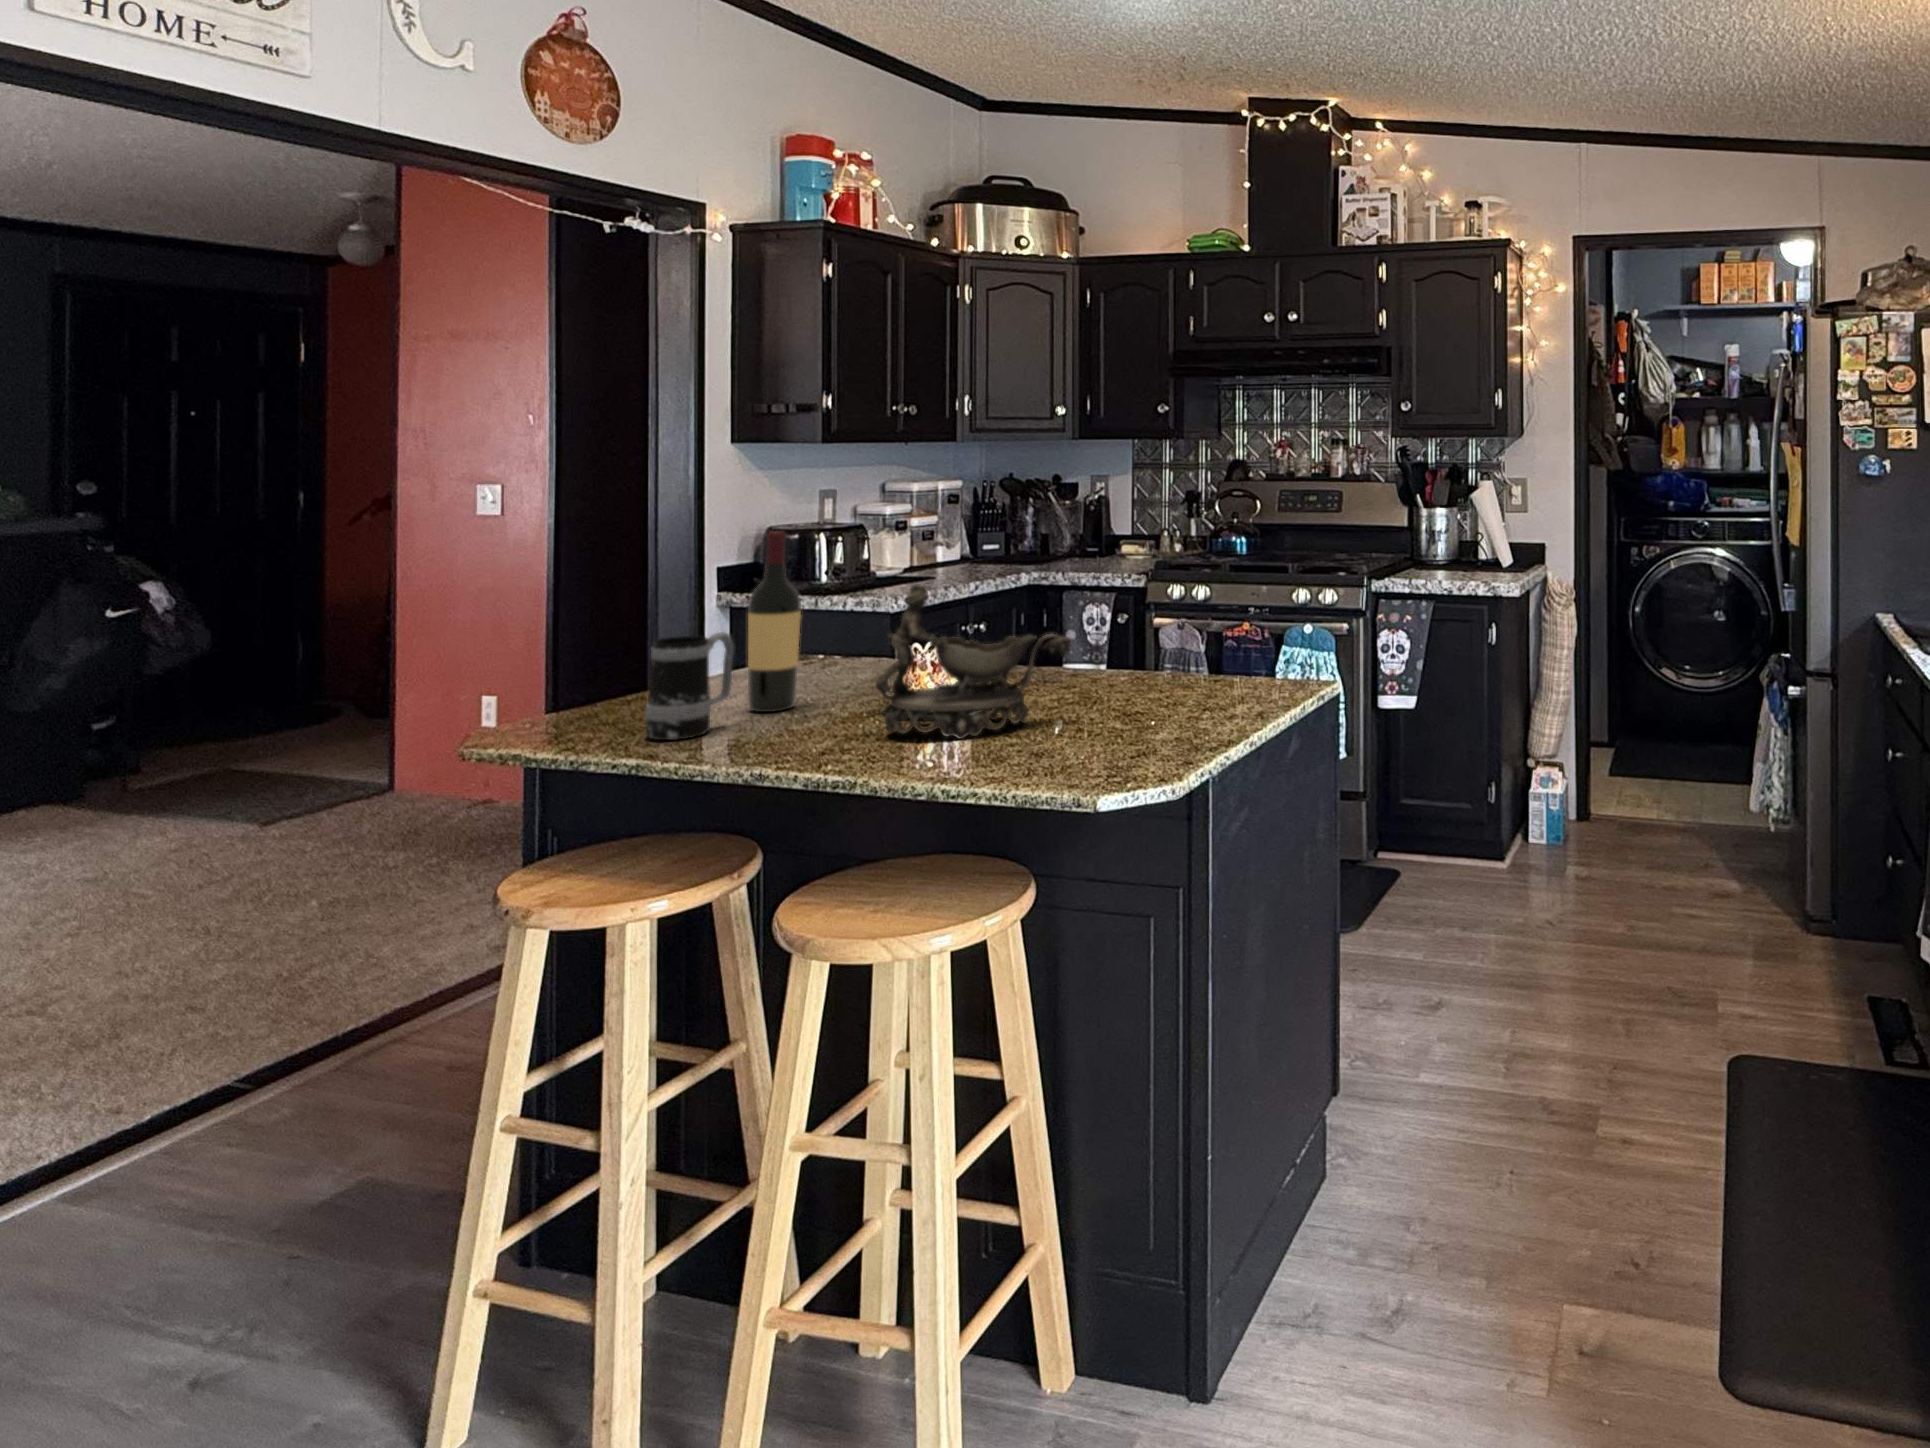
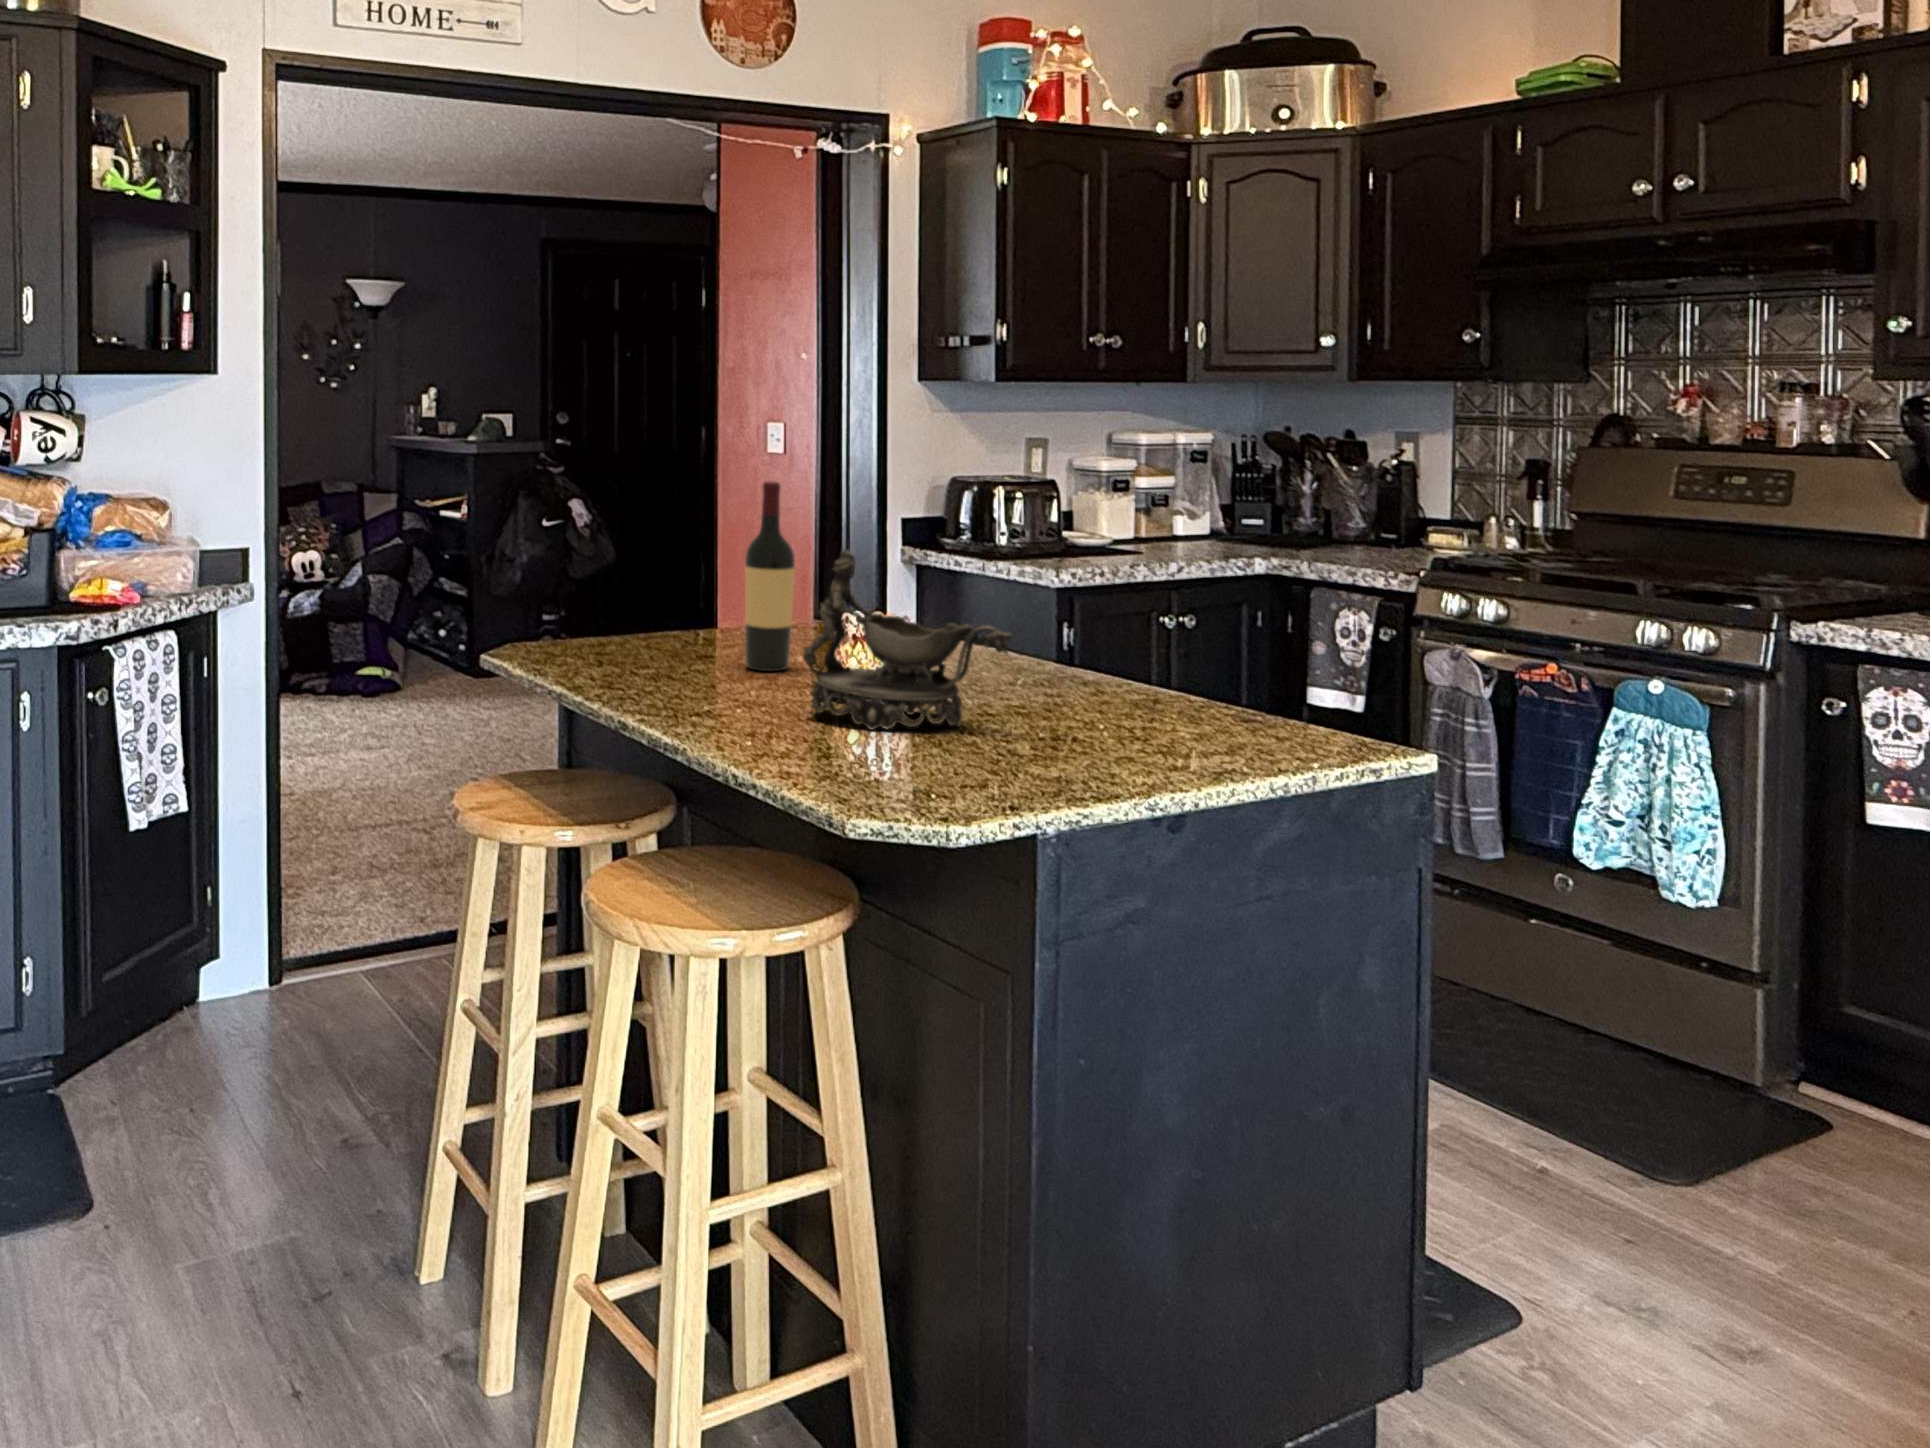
mug: present [645,632,734,740] -> none [634,581,716,682]

